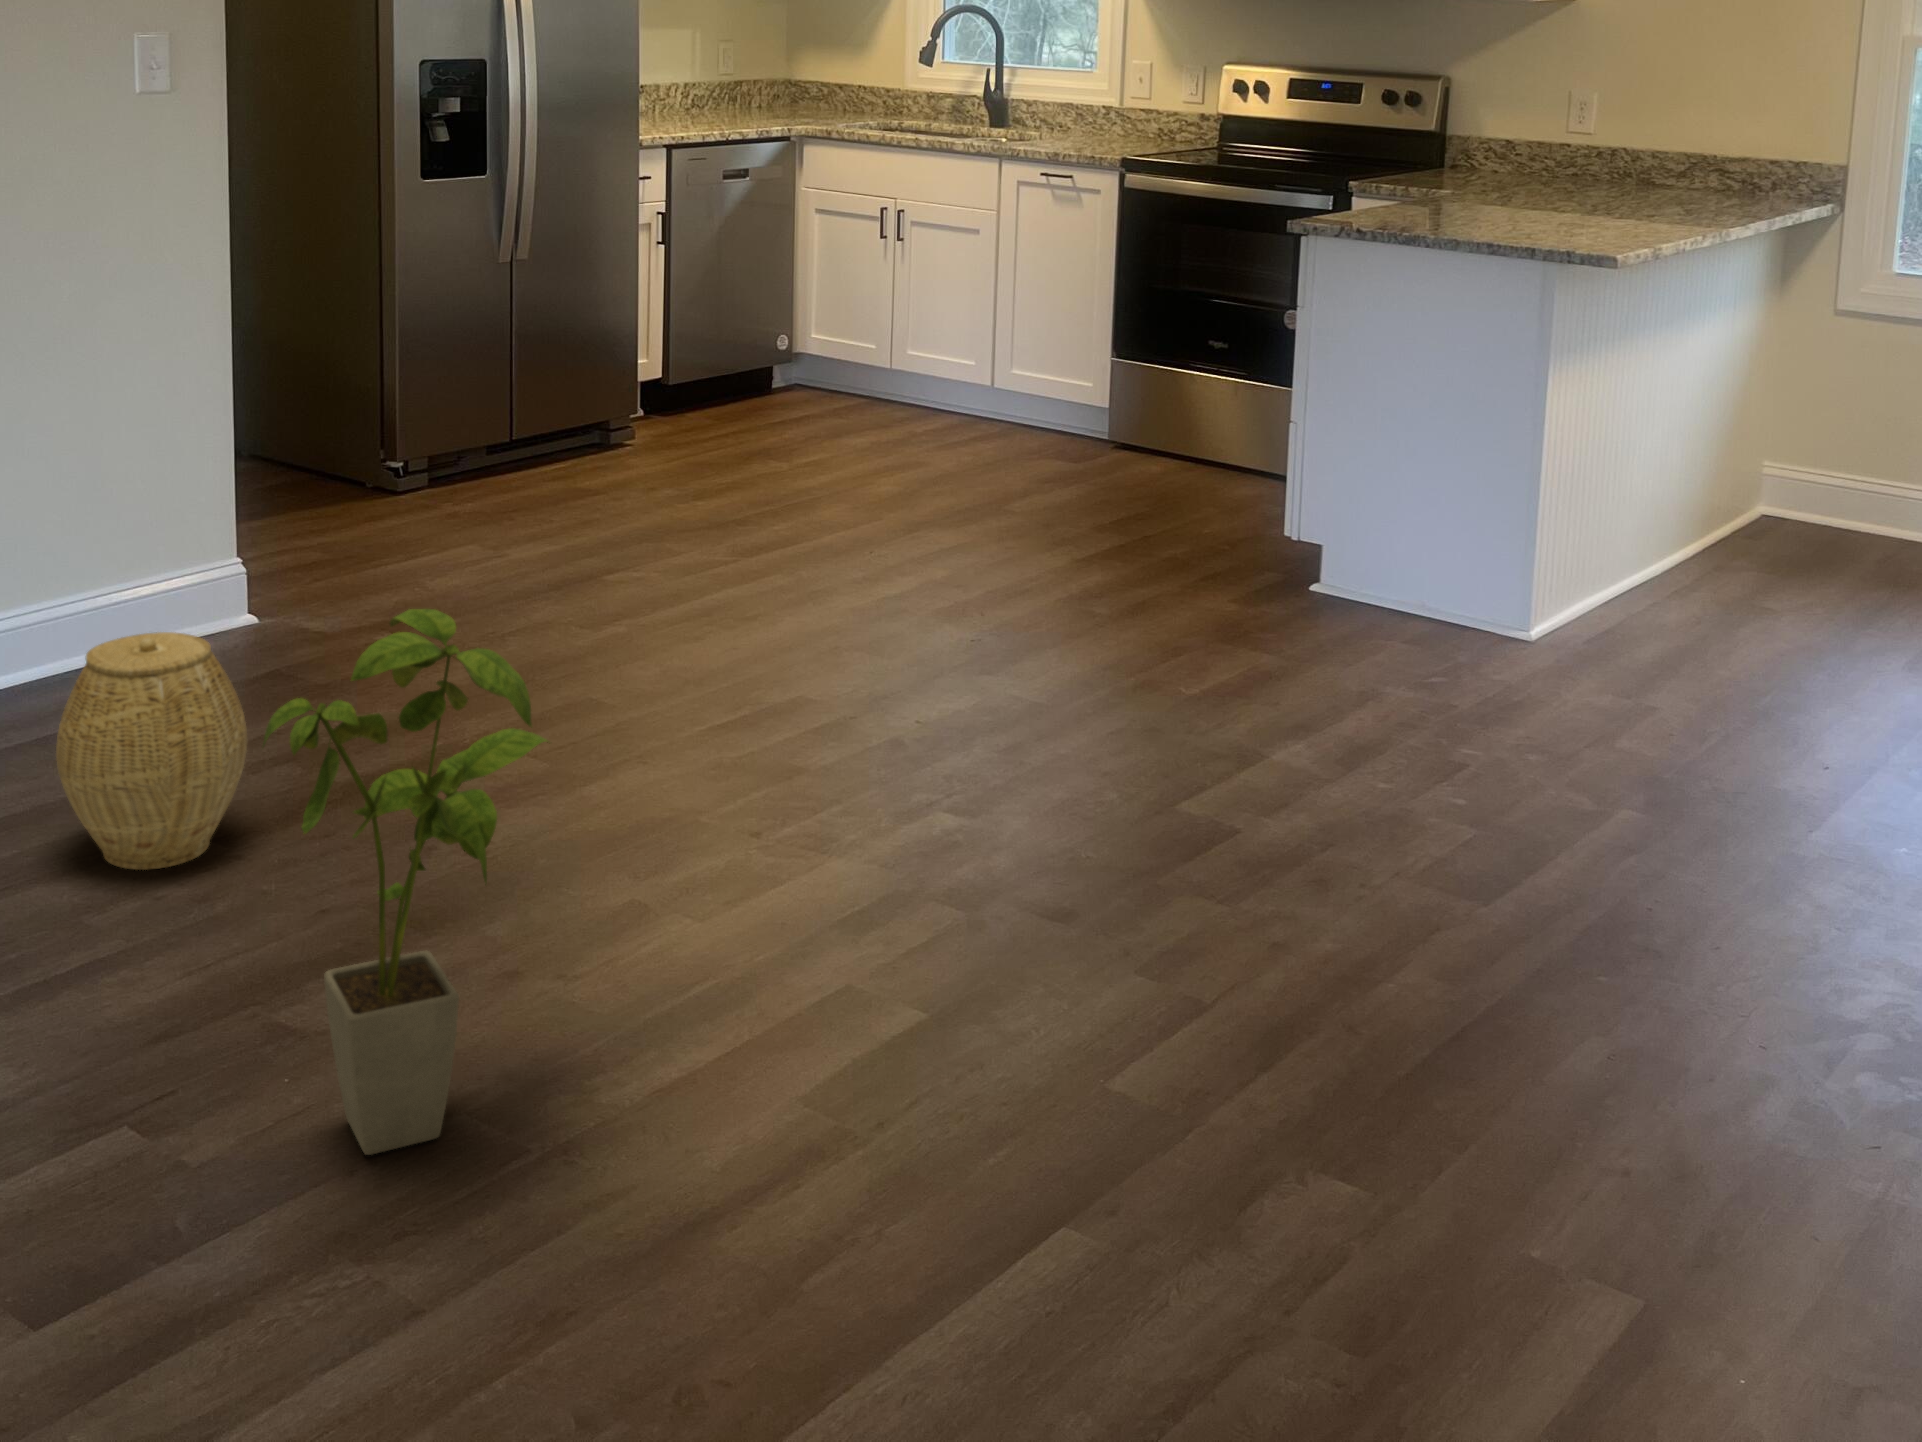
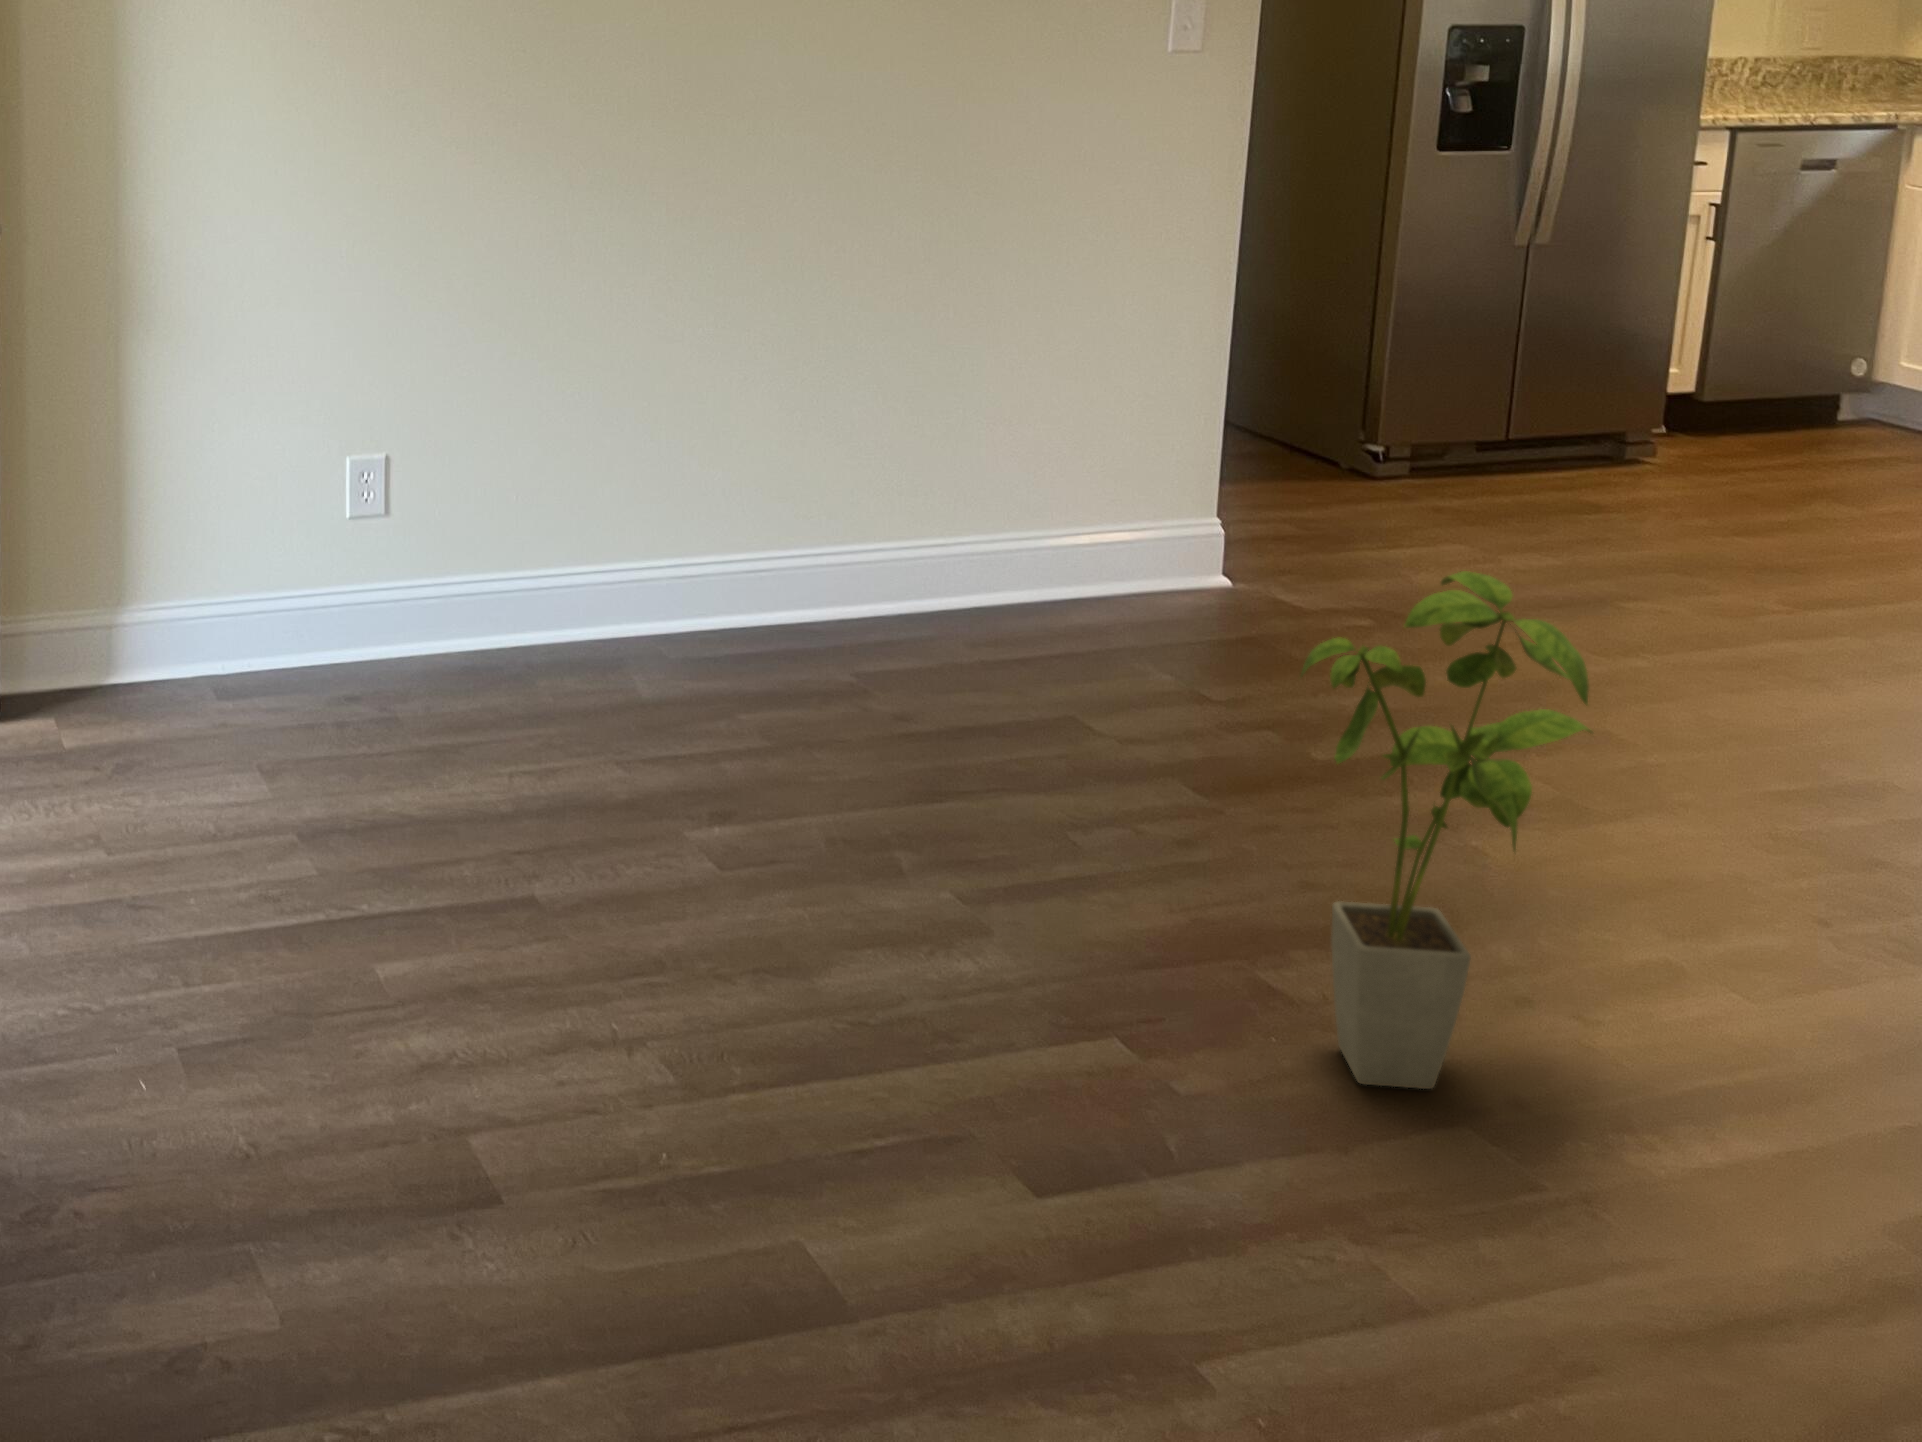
woven basket: present [56,632,247,870] -> none [1066,565,1243,786]

